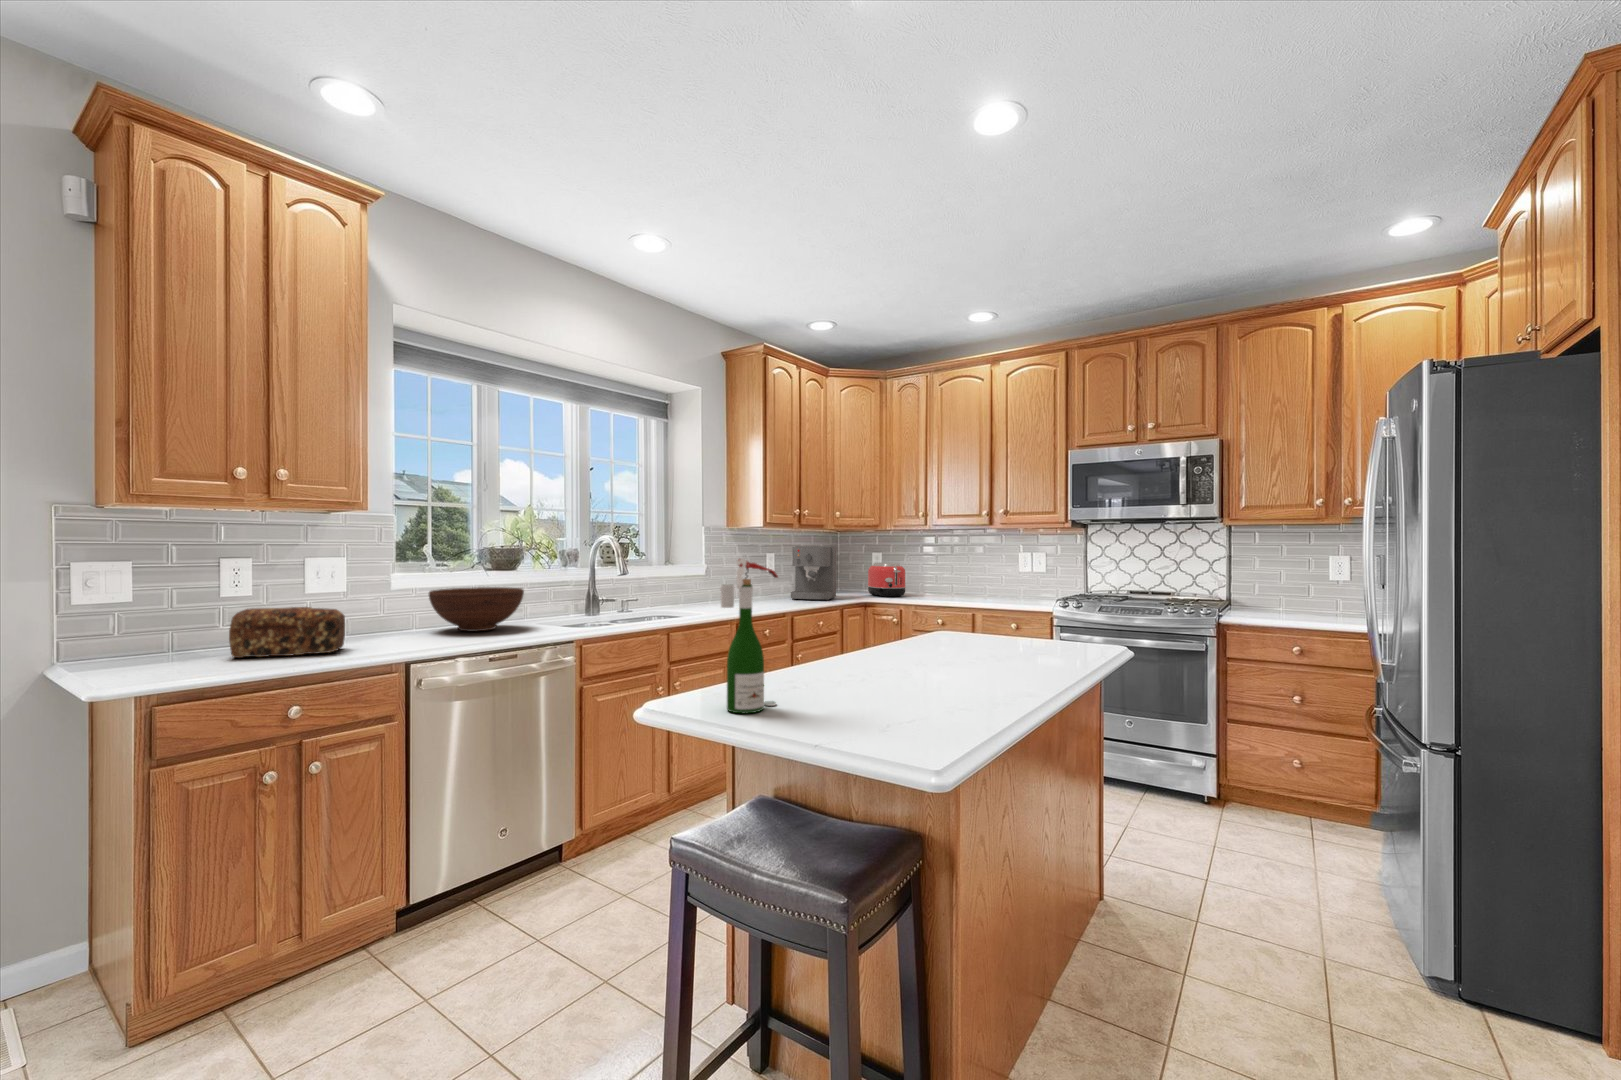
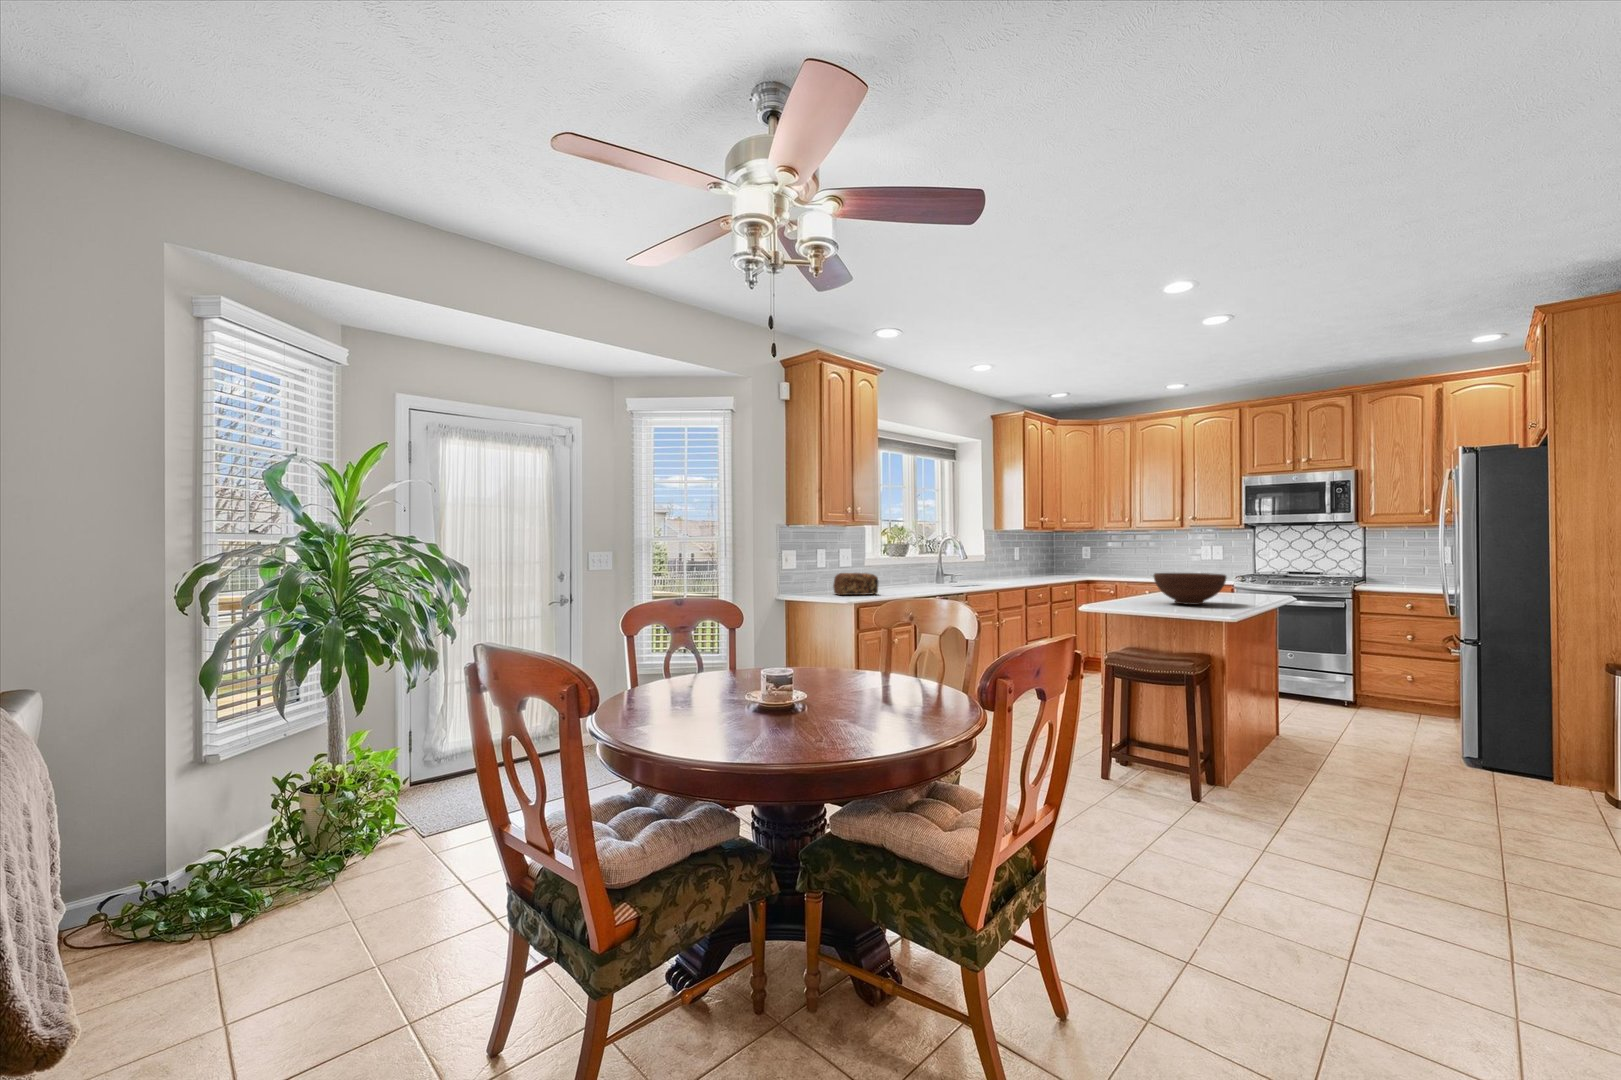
coffee maker: present [791,546,836,600] -> none [1038,543,1067,579]
wine bottle: present [720,558,778,713] -> none [1118,547,1140,608]
toaster: present [867,563,906,597] -> none [1085,554,1115,578]
fruit bowl: present [429,587,524,631] -> present [1153,573,1226,605]

